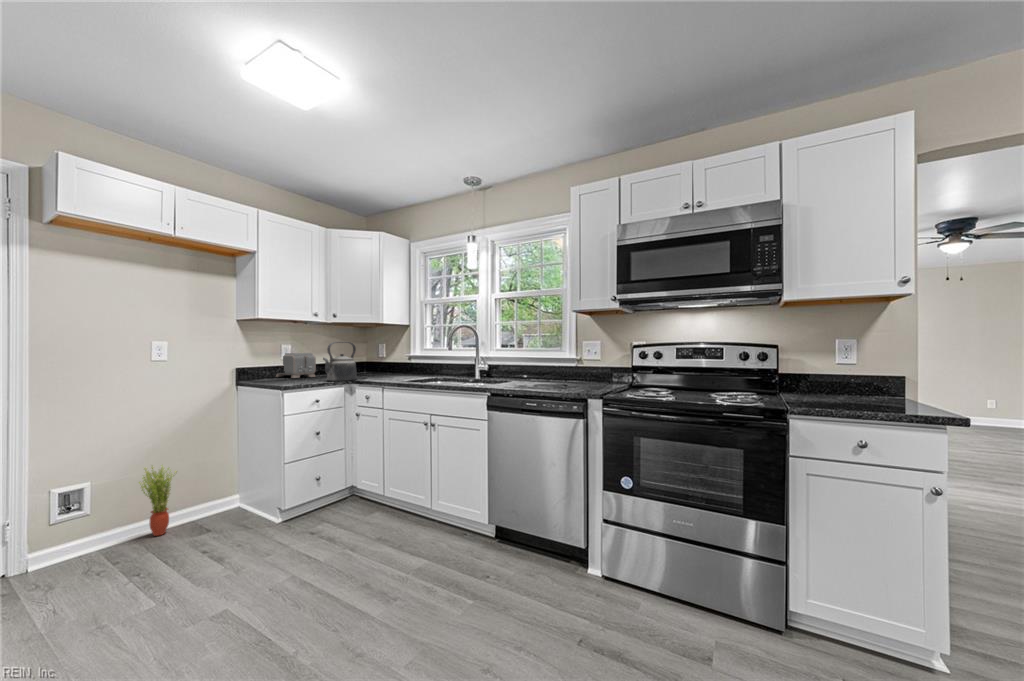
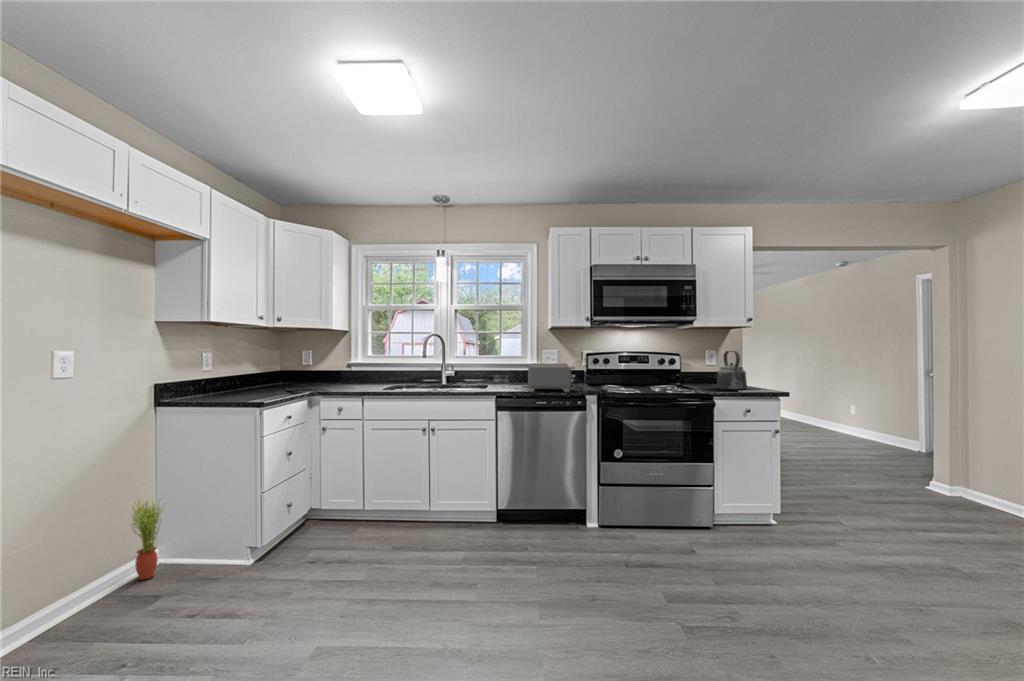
kettle: present [323,342,357,381] -> present [717,351,747,390]
toaster: present [276,353,316,378] -> present [528,363,574,392]

